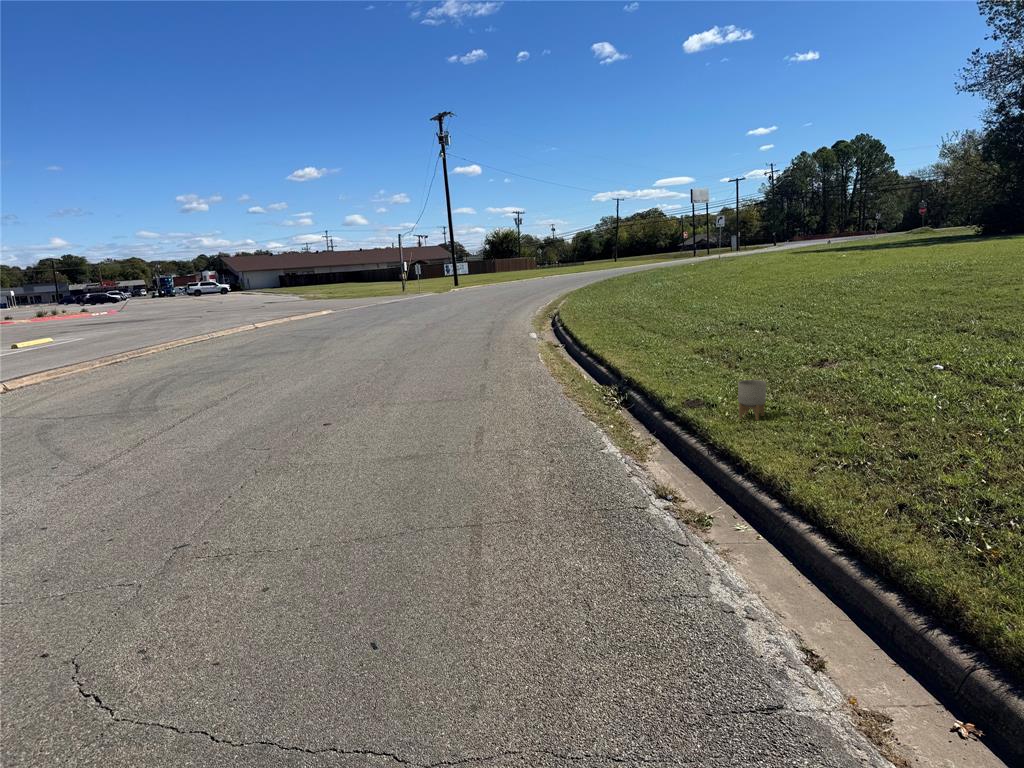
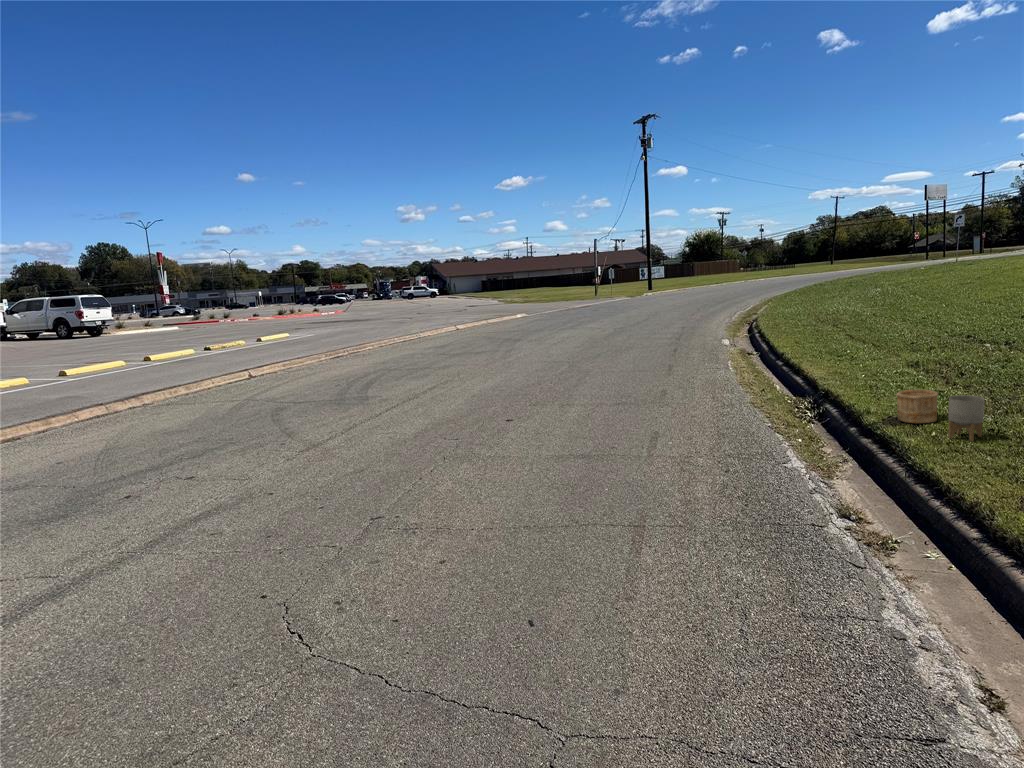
wooden bucket: none [693,376,727,406] -> present [896,389,938,423]

